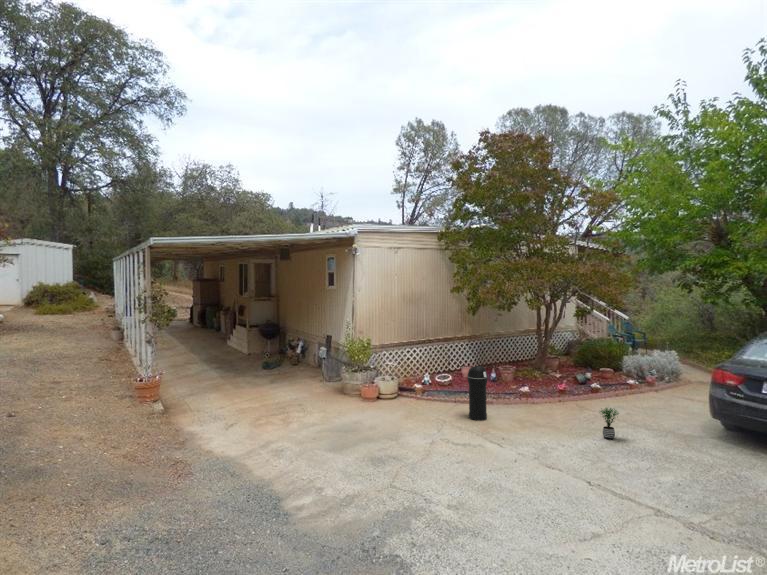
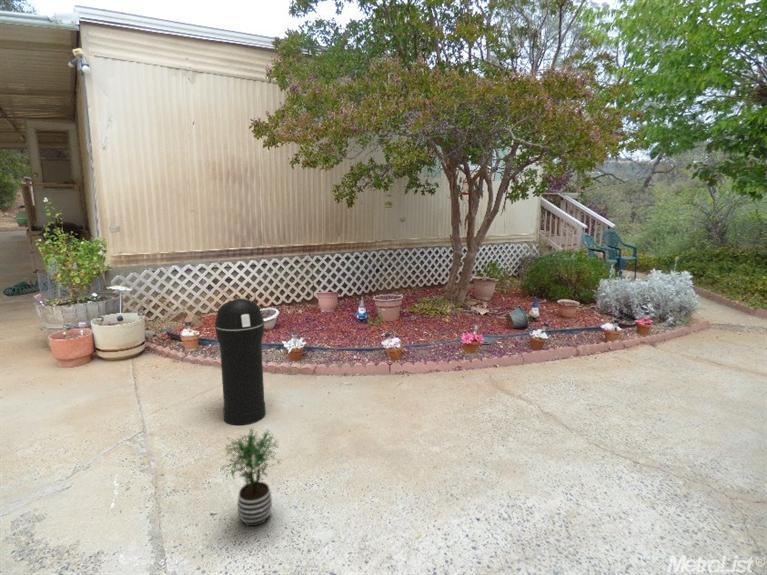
potted plant: present [600,408,619,440] -> present [220,429,279,526]

